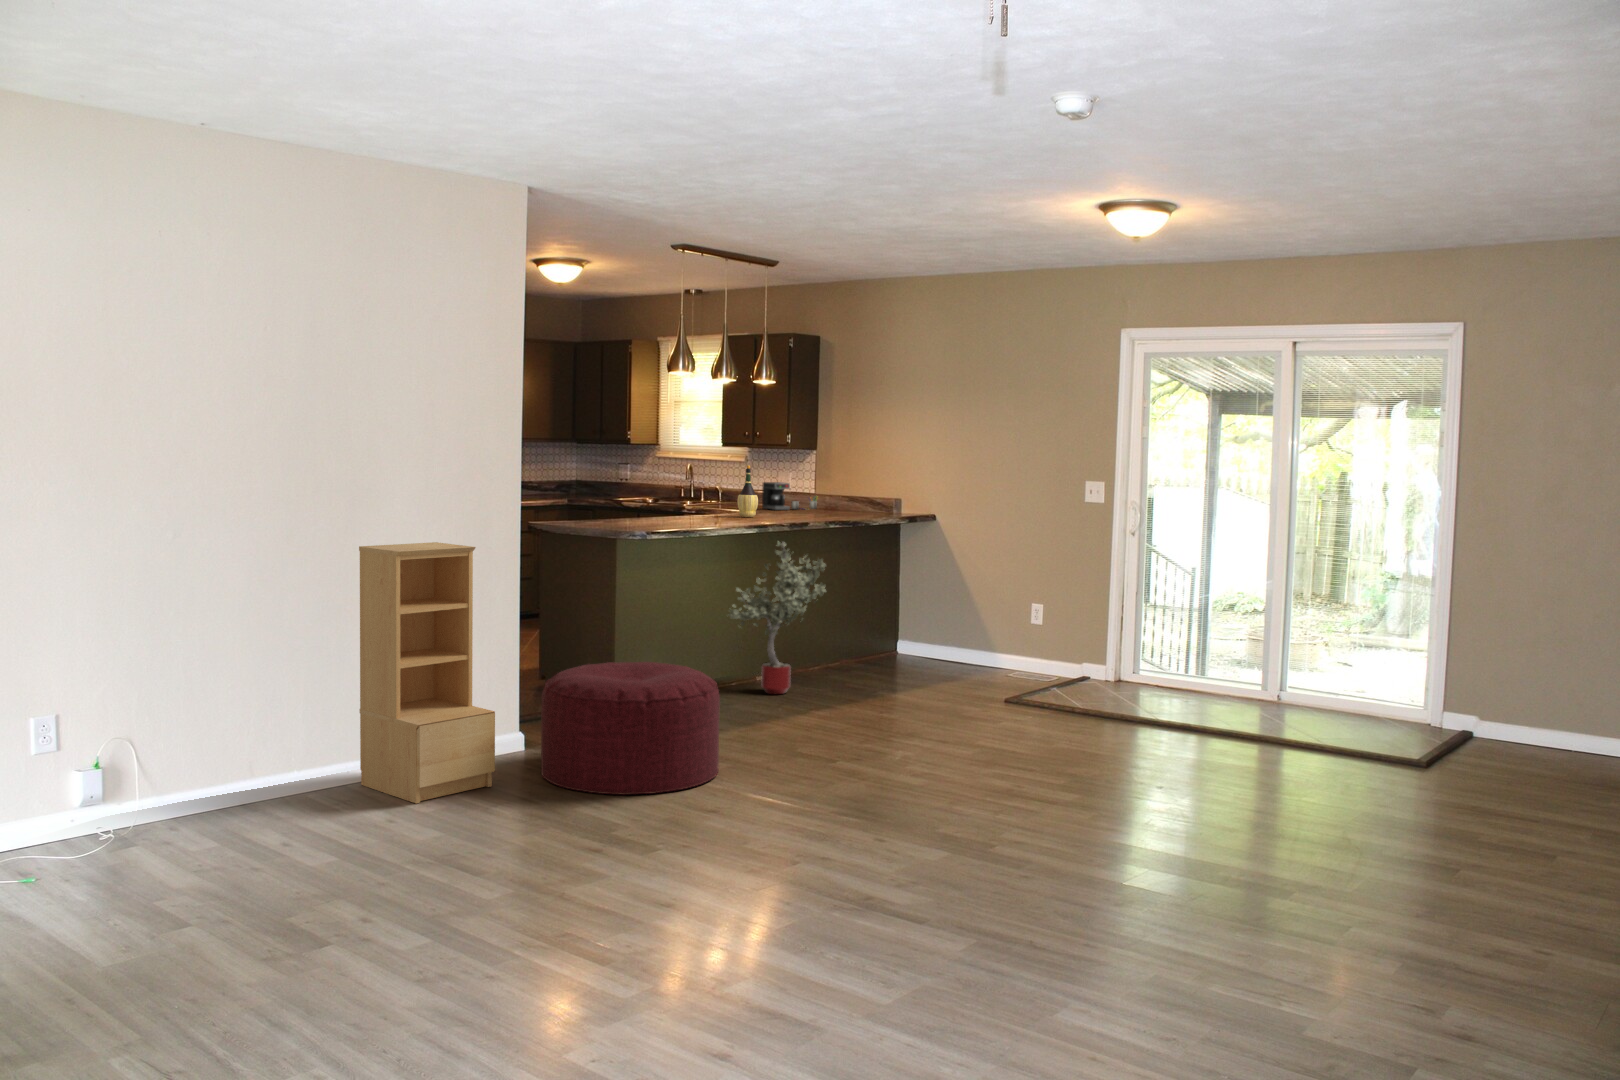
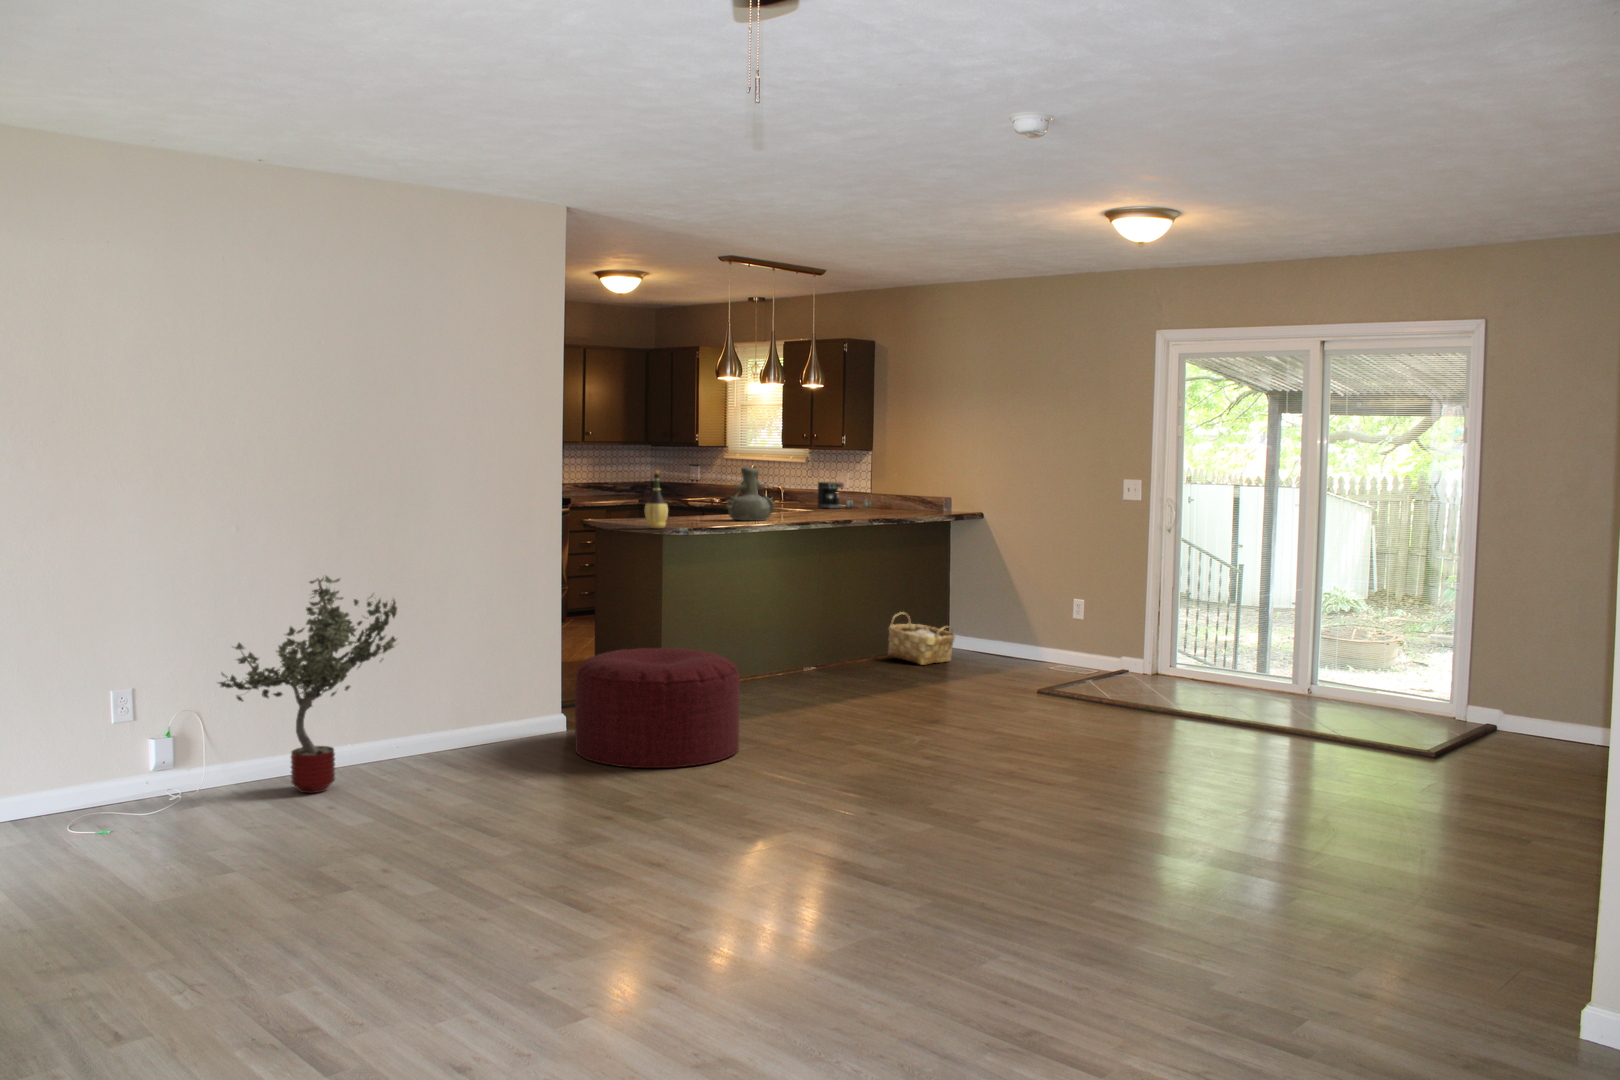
wine bottle: present [737,465,758,517] -> present [645,470,668,528]
vase: none [680,467,732,523] -> present [726,467,775,521]
bookshelf: present [359,542,495,803] -> none [409,536,531,772]
potted tree: present [729,542,826,694] -> present [218,576,397,793]
woven basket: none [842,618,911,673] -> present [888,612,955,665]

